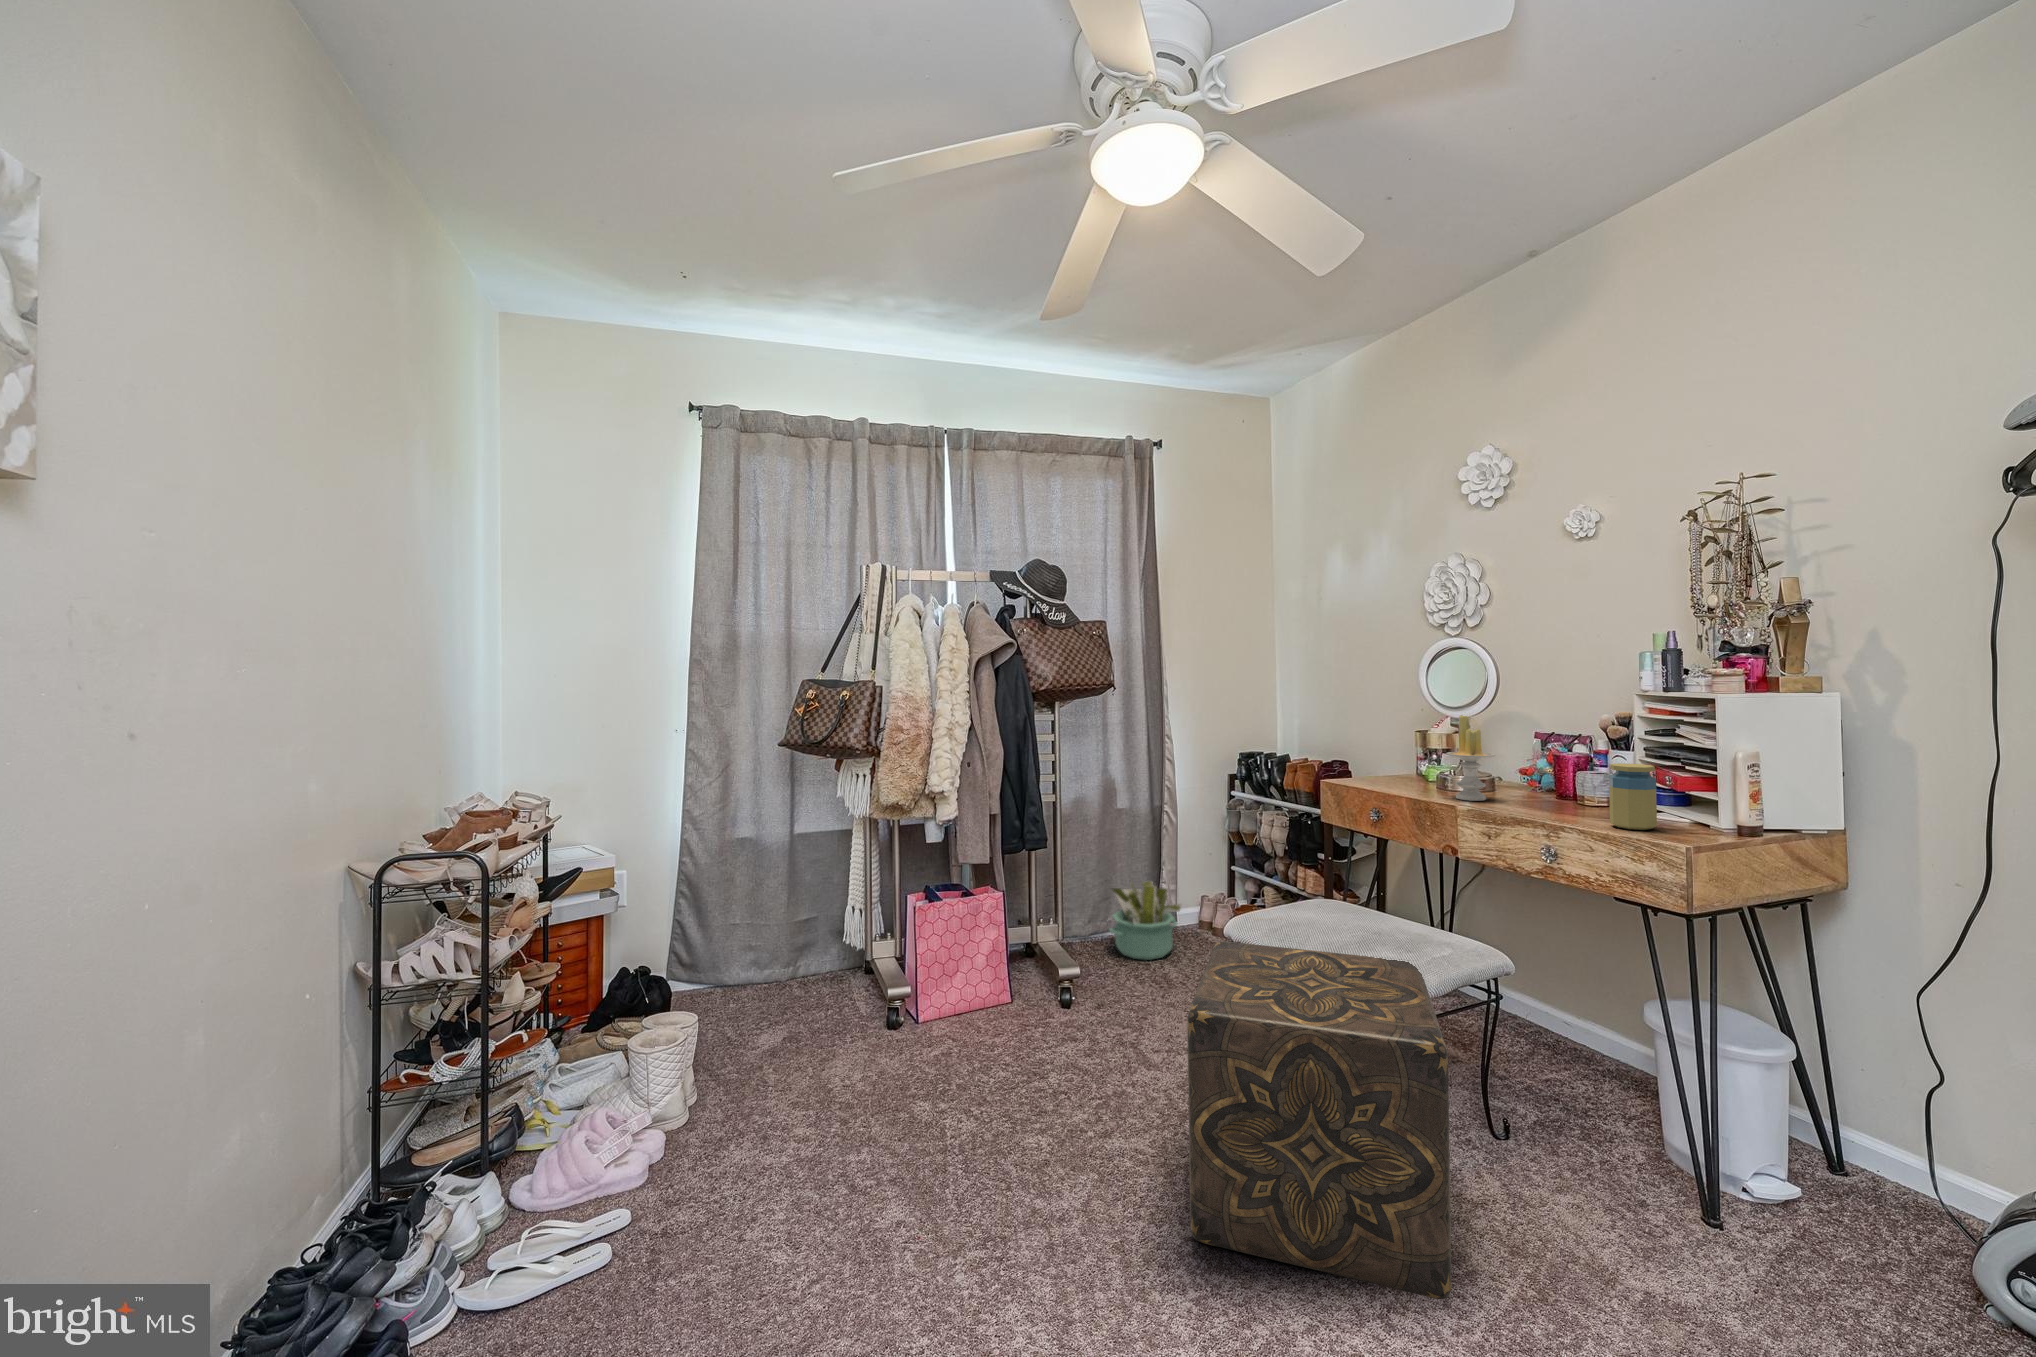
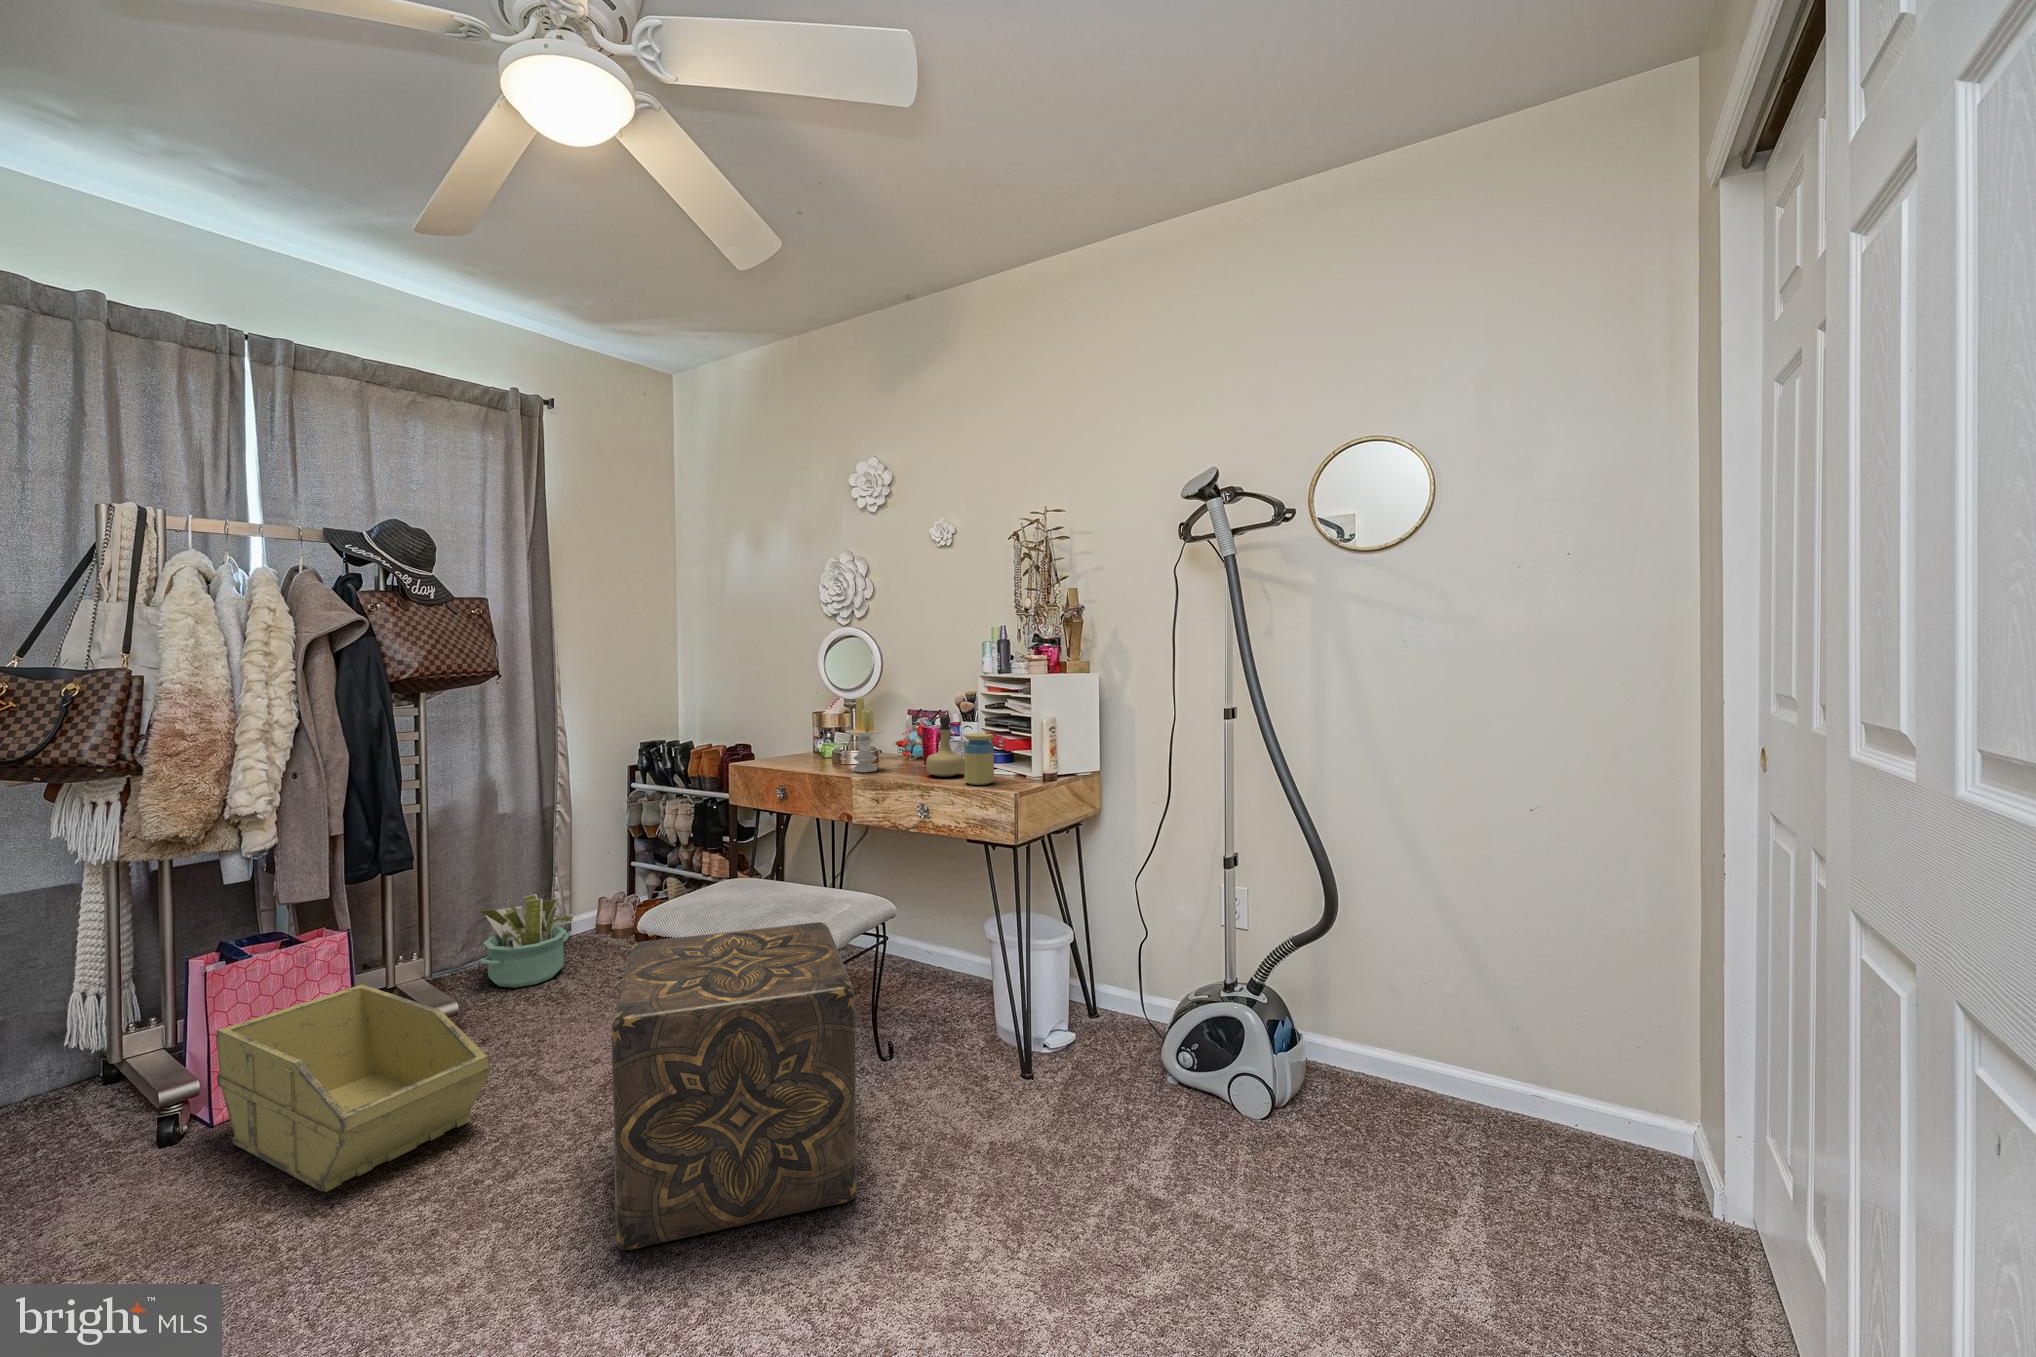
perfume bottle: none [1553,738,1610,815] -> present [926,714,964,777]
storage bin: none [940,930,1103,1087] -> present [216,984,490,1192]

